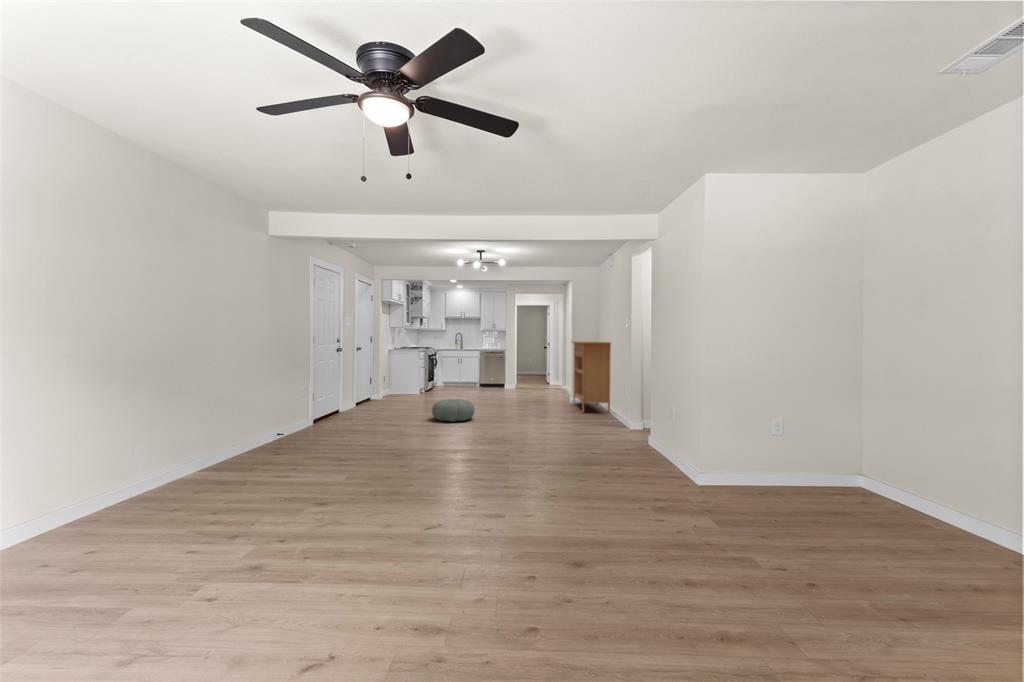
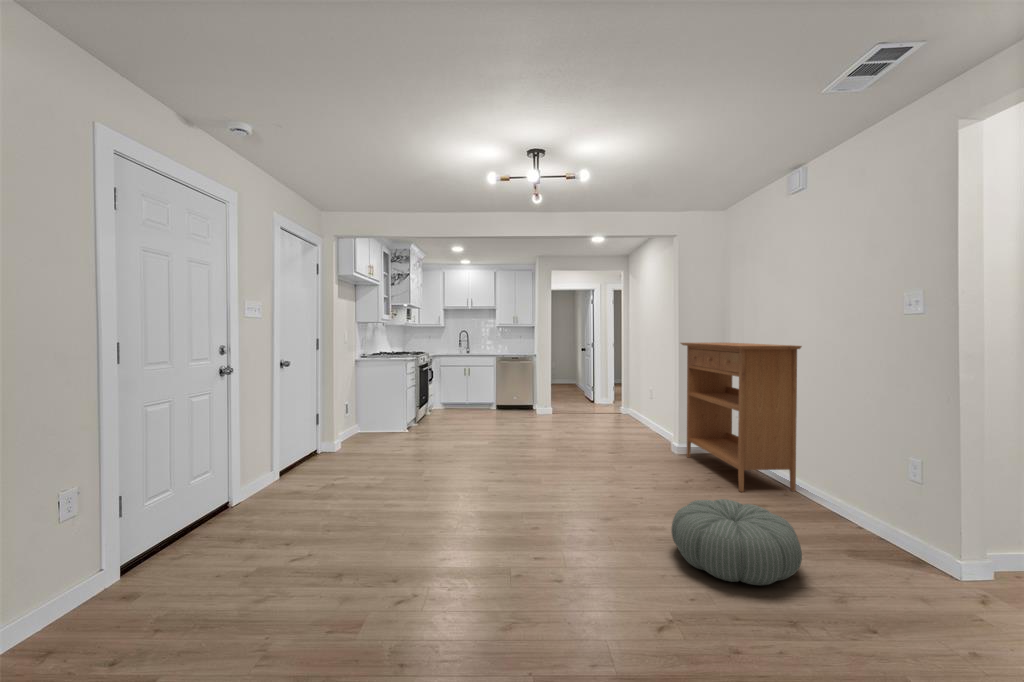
pouf: present [432,399,475,422] -> present [671,499,802,585]

